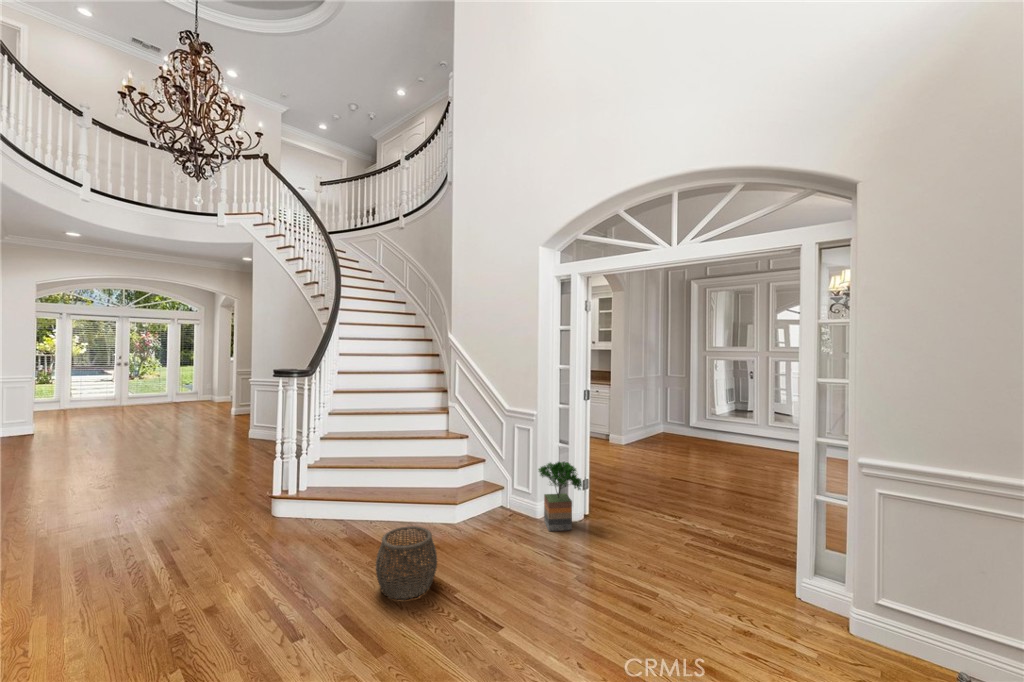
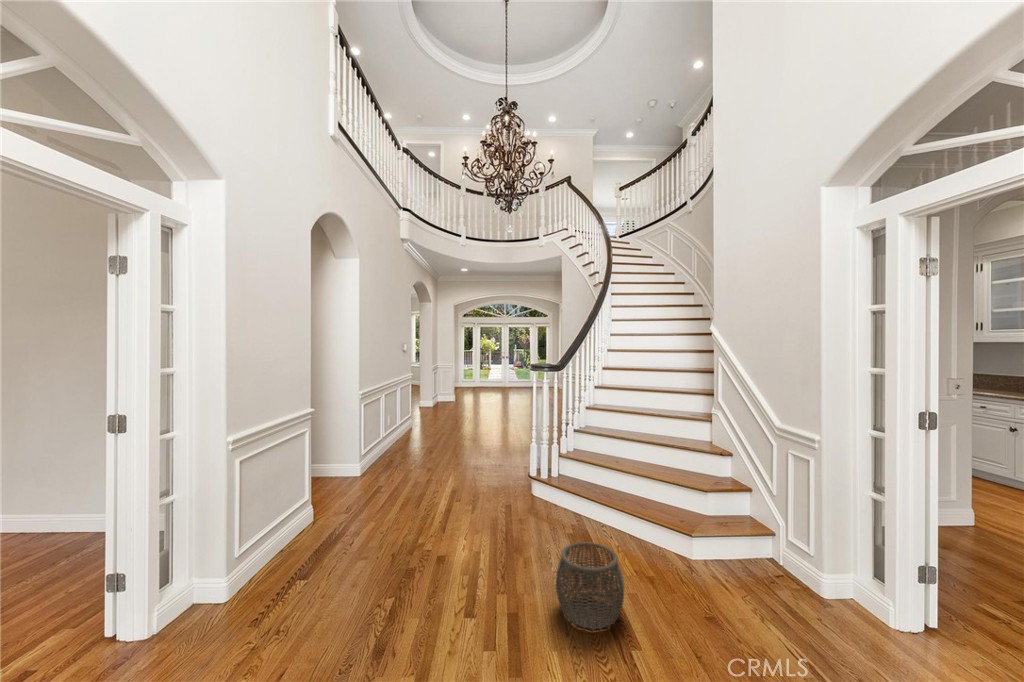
potted tree: present [538,462,582,531] -> none [817,515,907,640]

